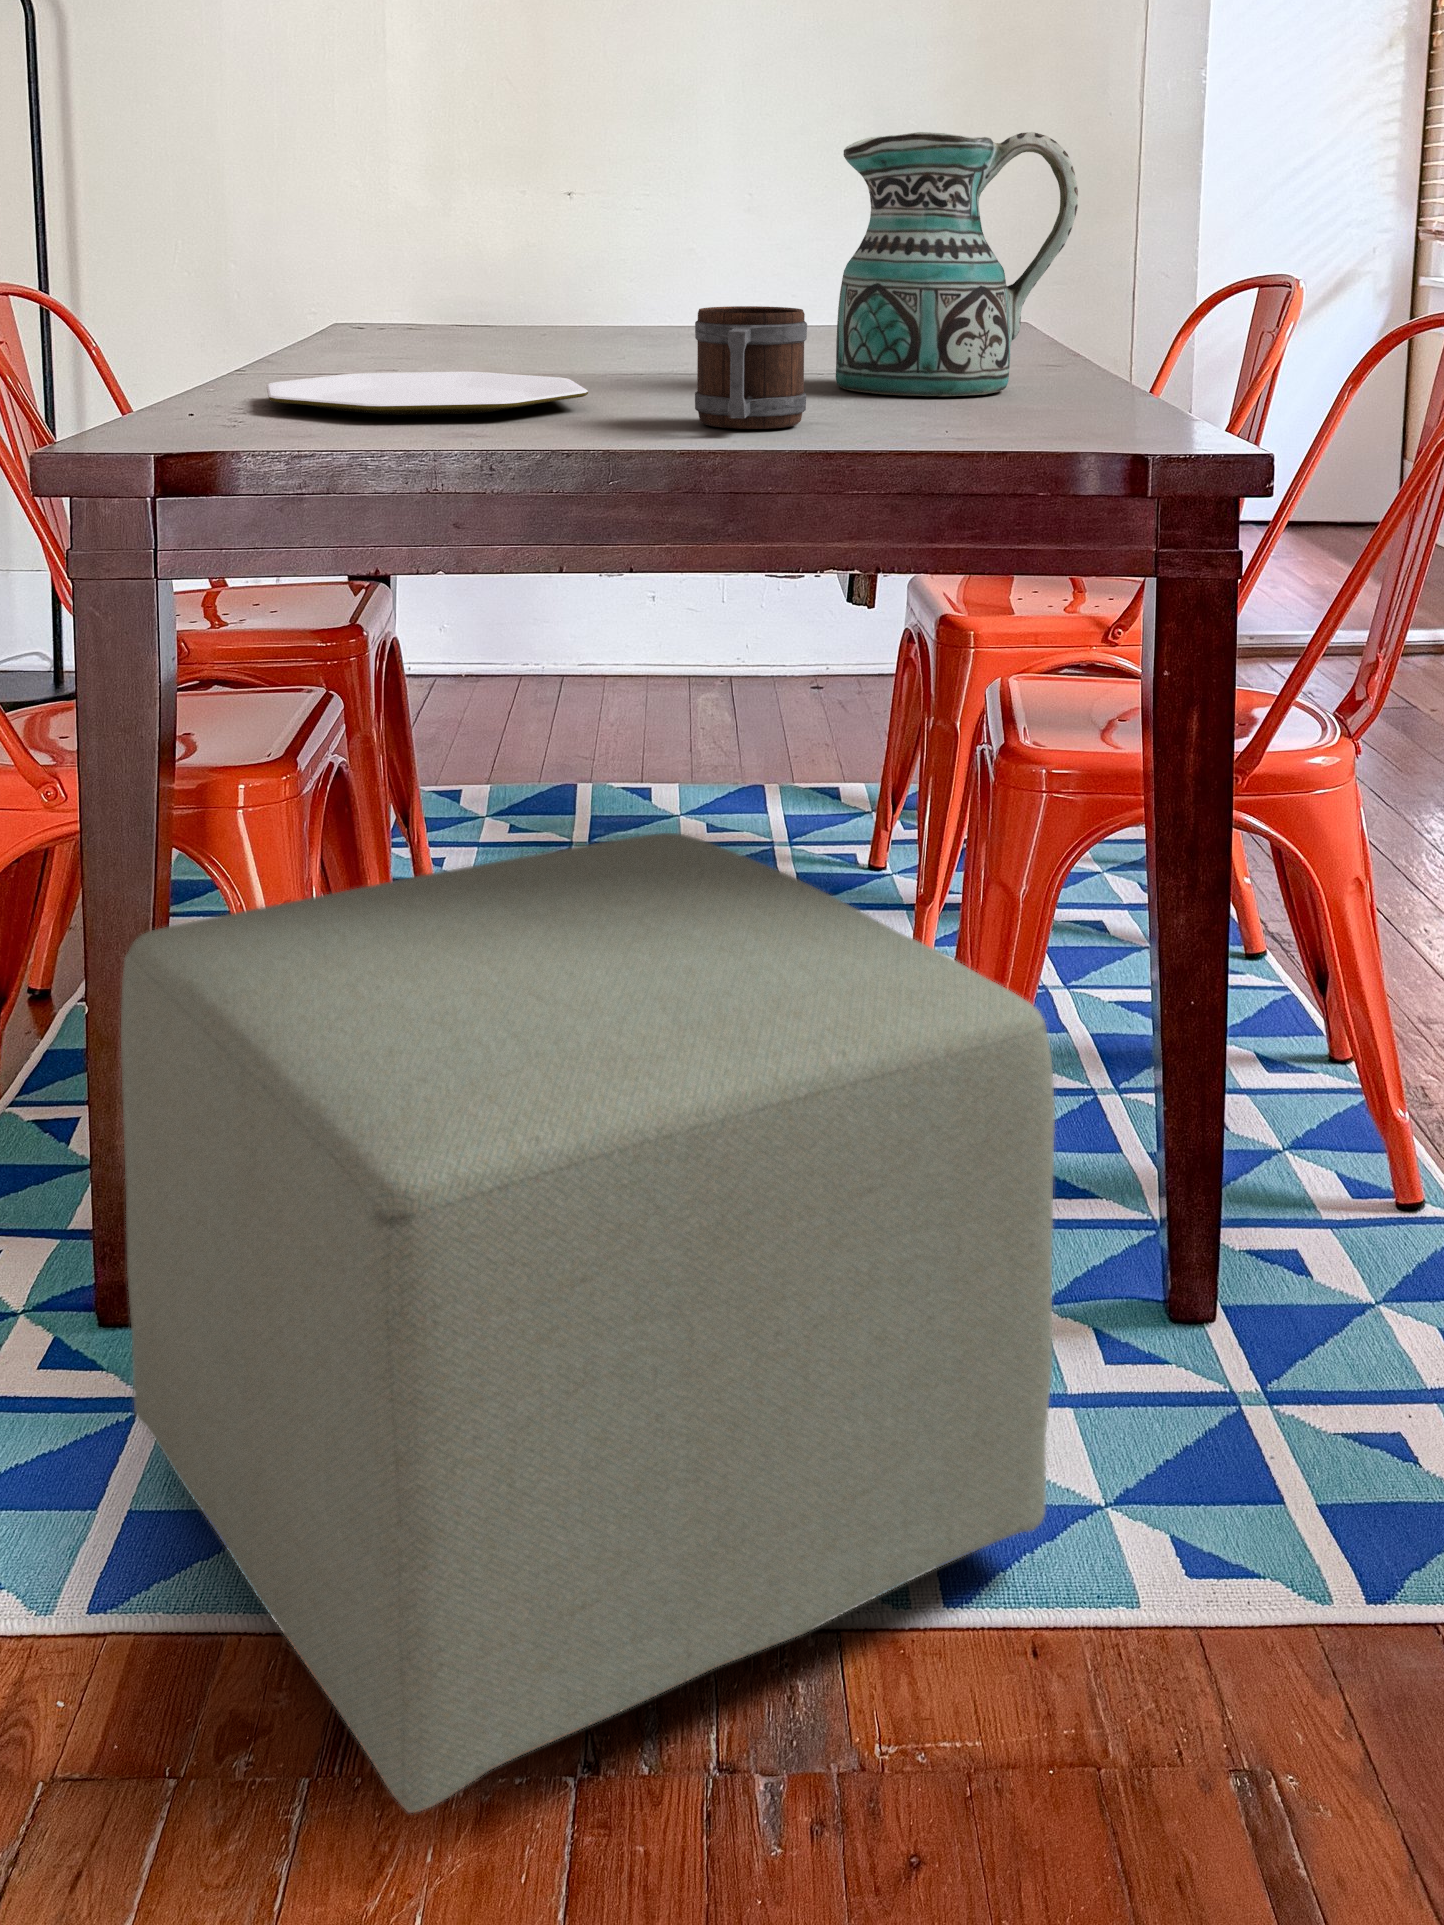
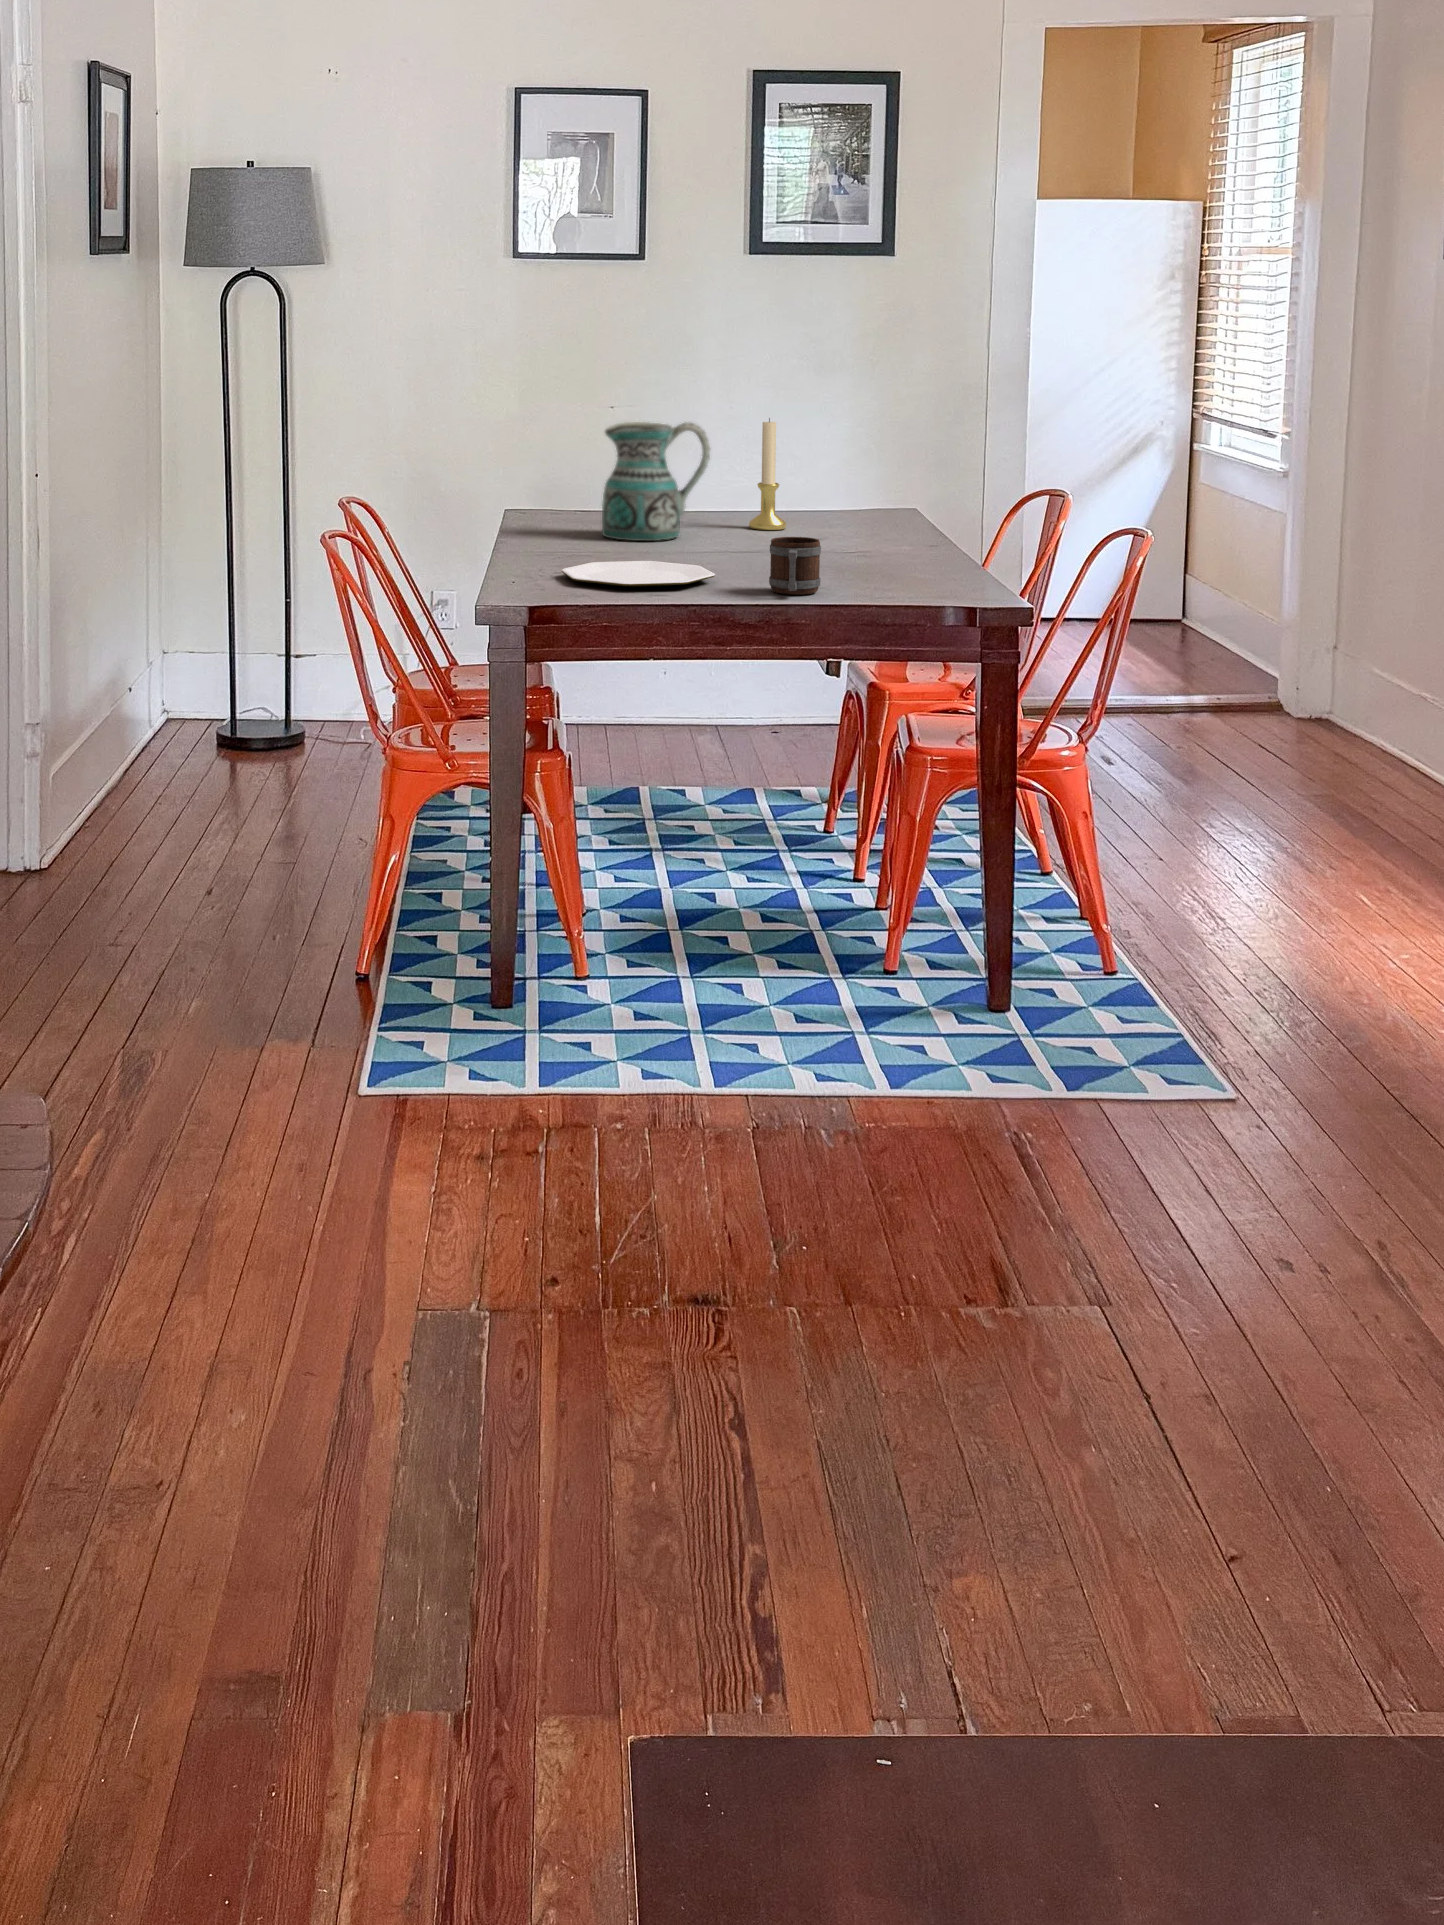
ceramic pitcher: present [836,132,1078,396] -> present [602,422,710,541]
candle holder: none [724,136,792,339] -> present [749,418,787,530]
ottoman: present [121,833,1055,1813] -> none [529,781,934,1128]

